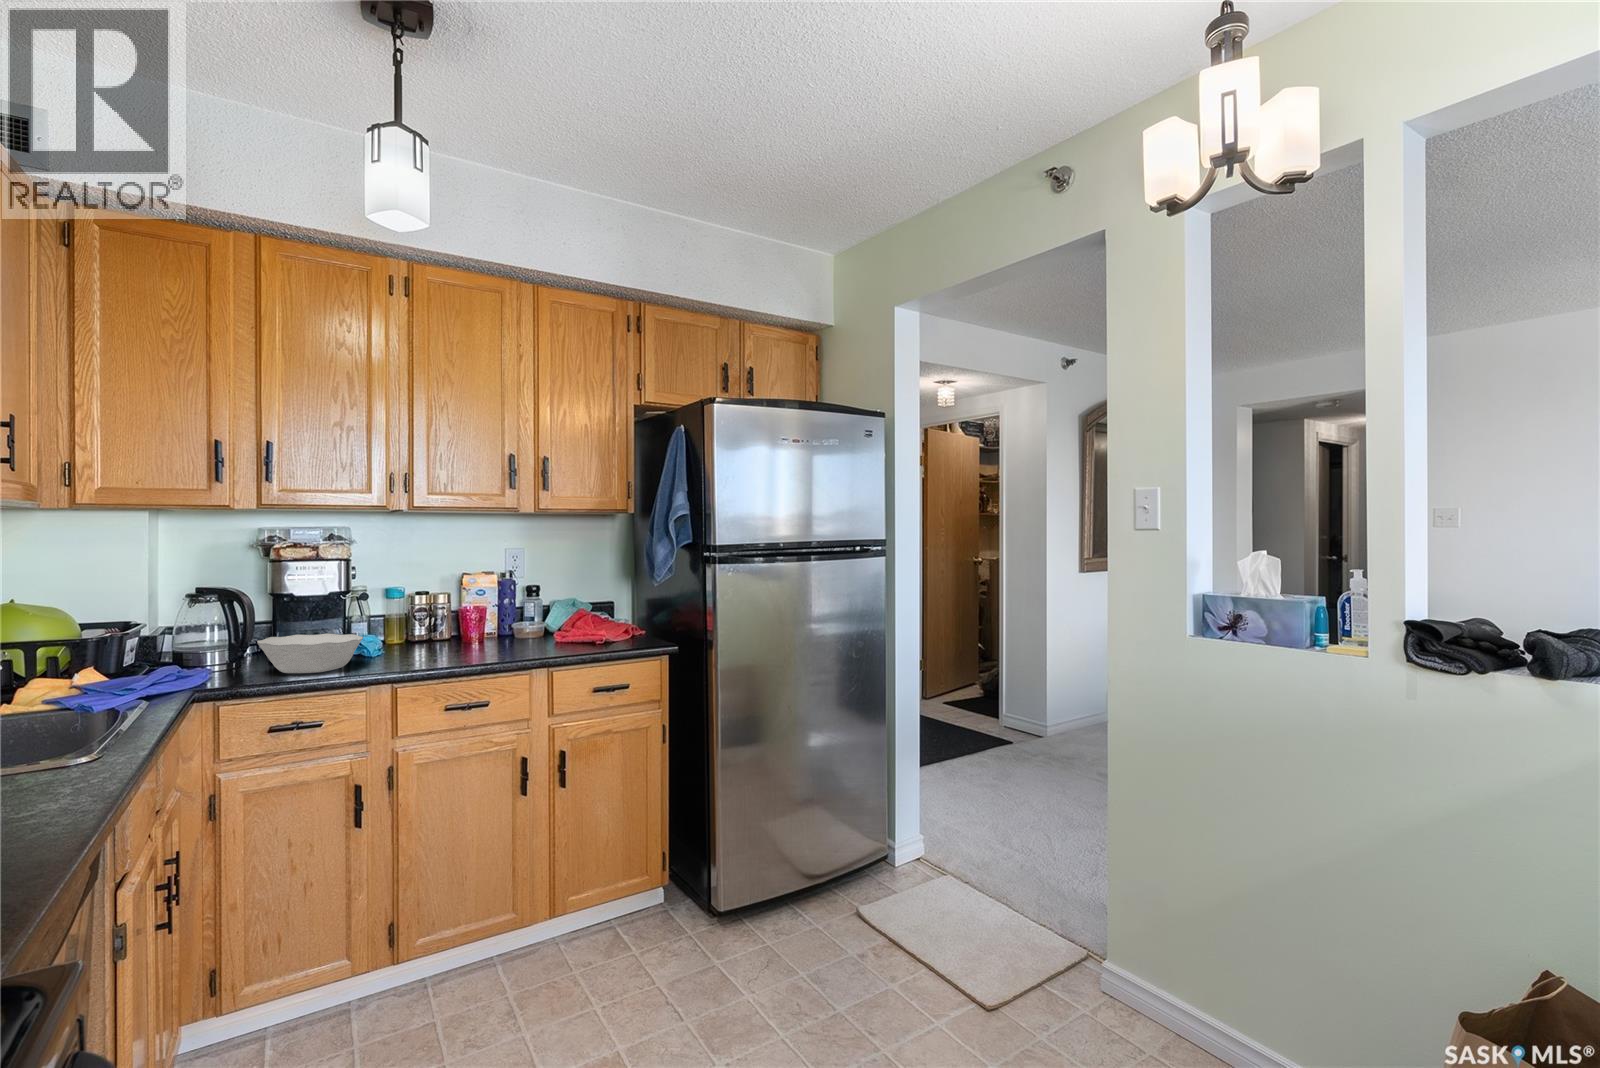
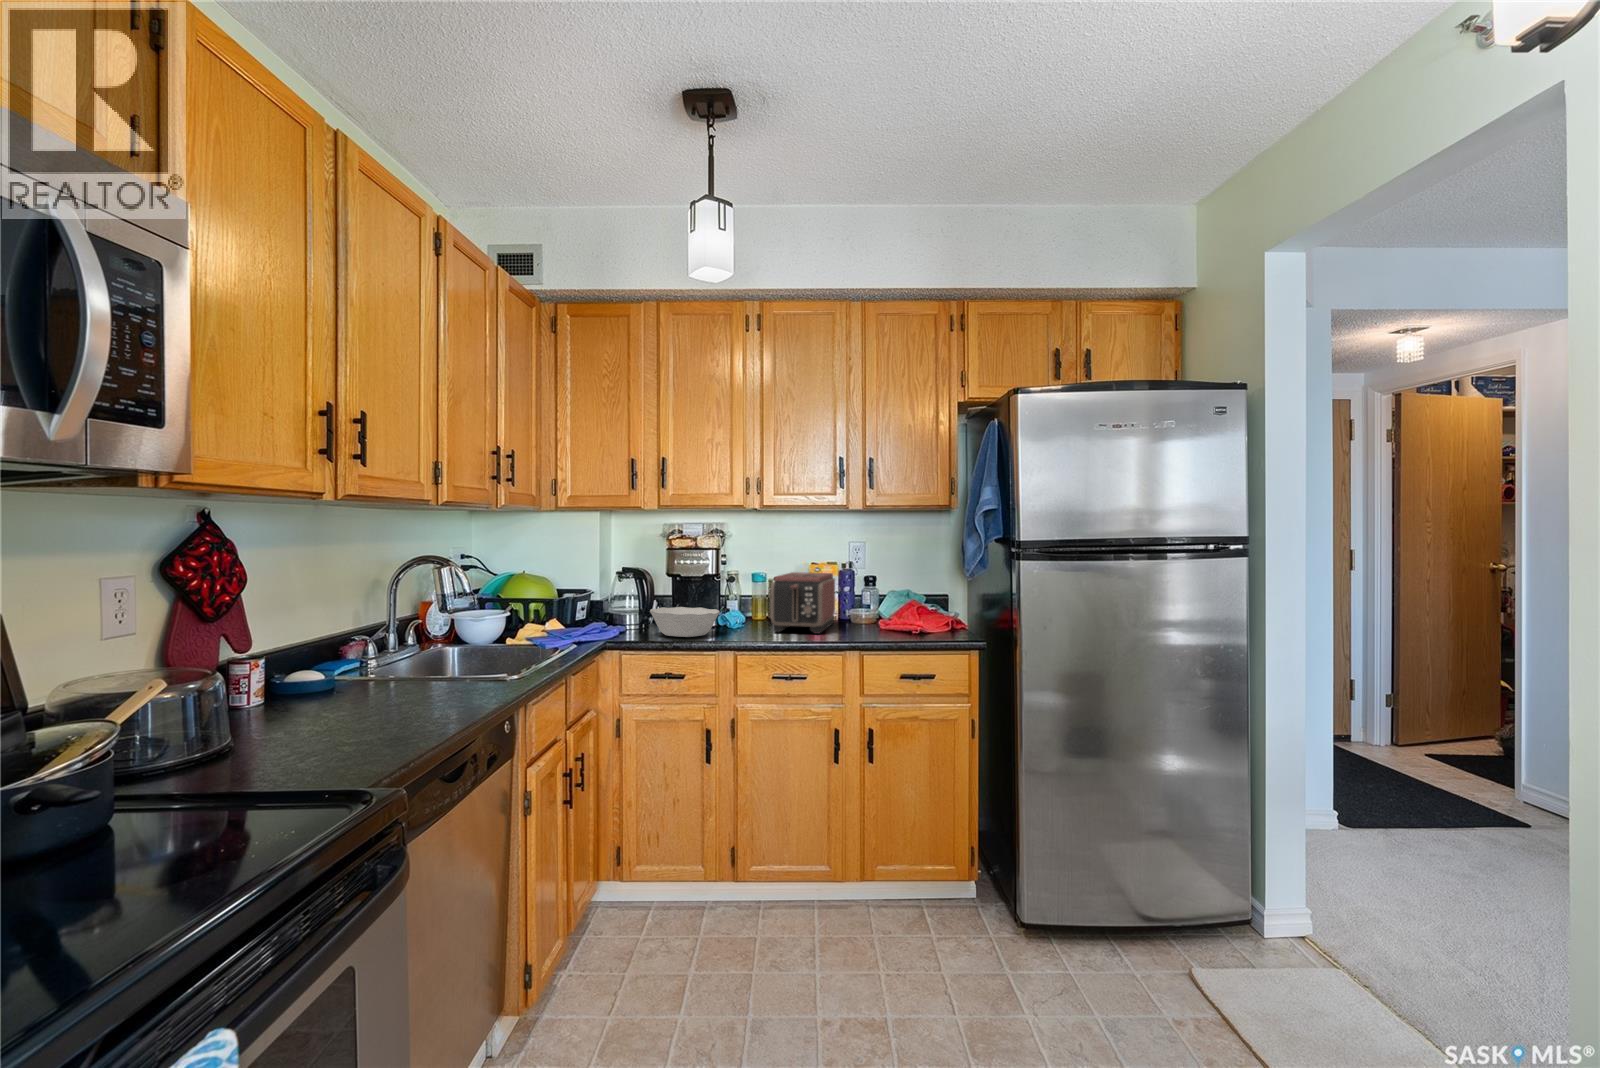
toaster: none [430,583,499,656] -> present [770,572,835,634]

